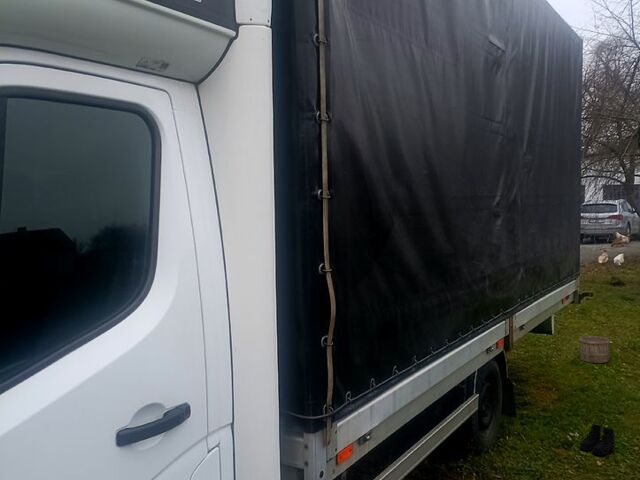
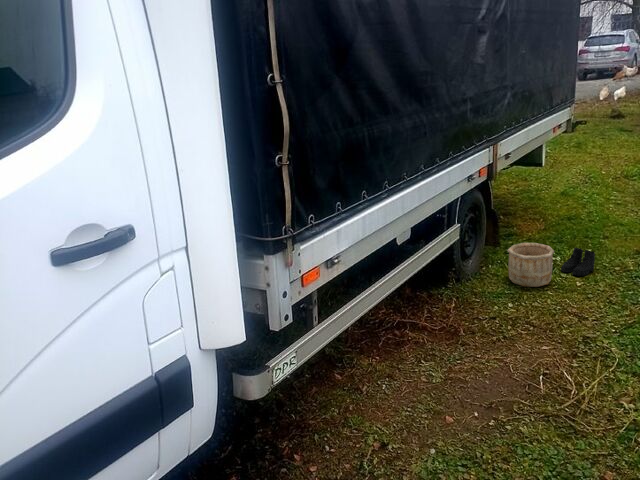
wooden bucket: present [579,336,610,363] -> present [507,243,554,287]

